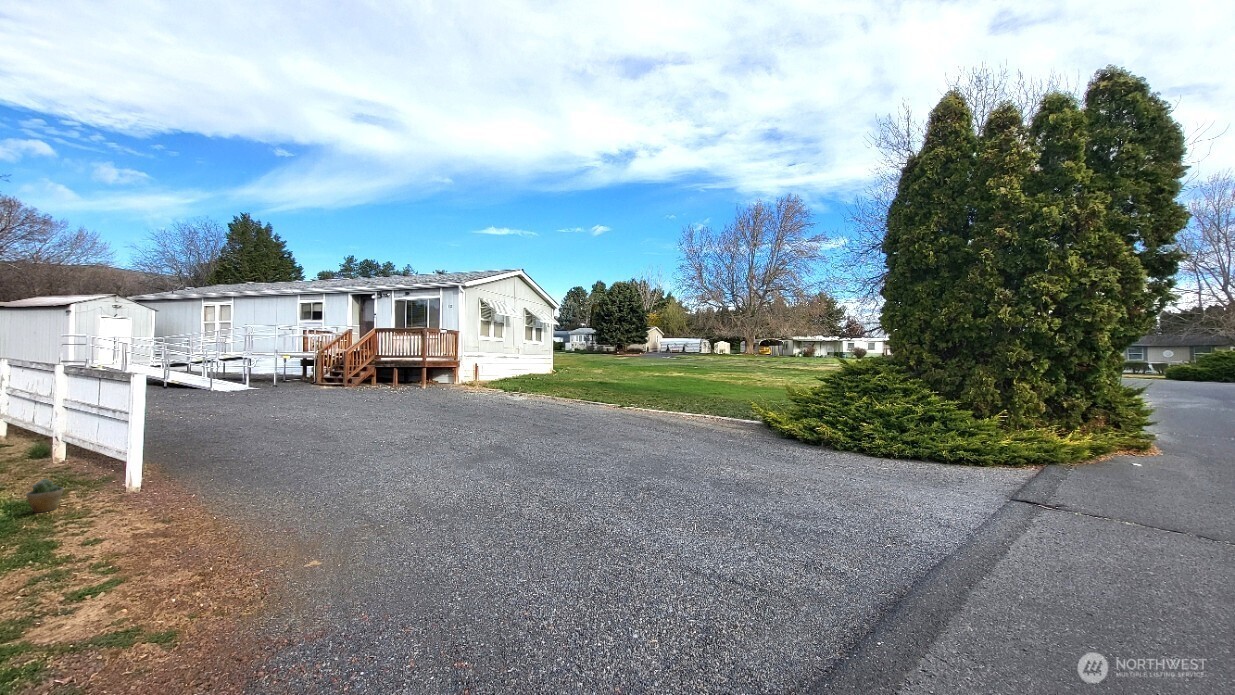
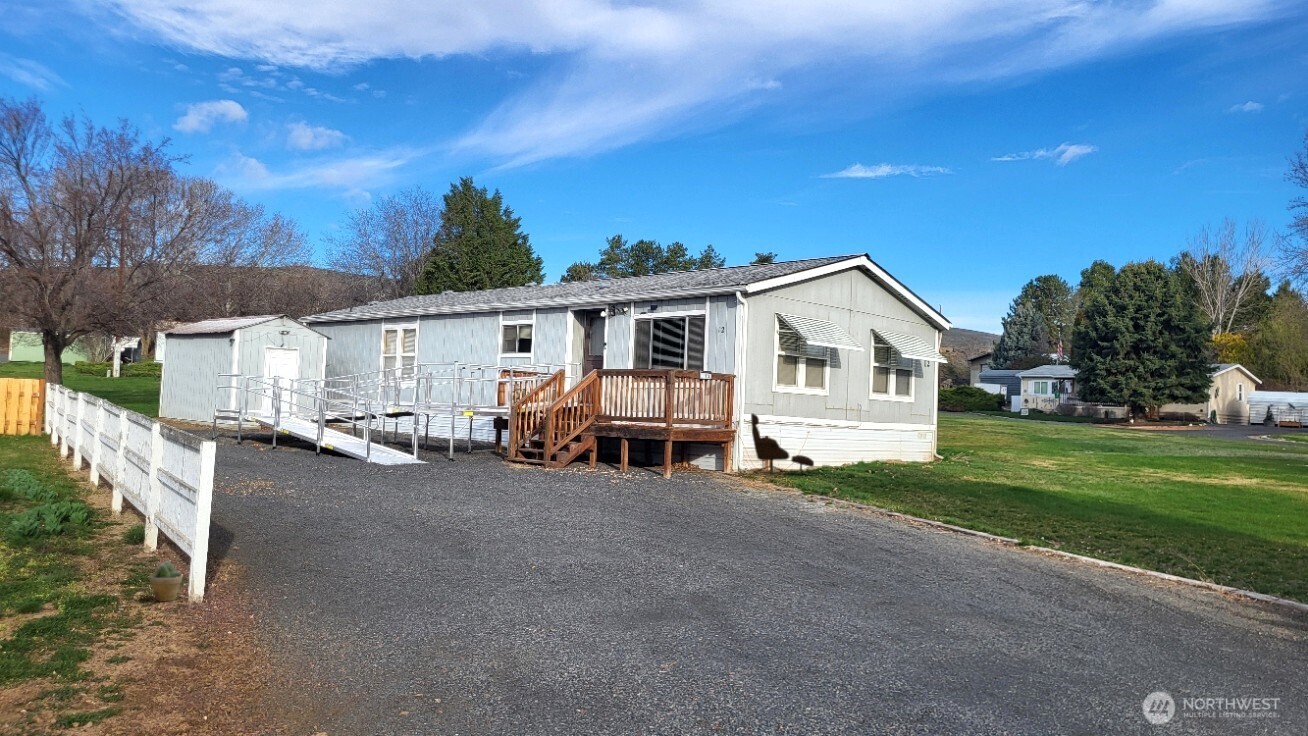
lounge chair: none [467,351,501,382] -> present [751,413,814,475]

